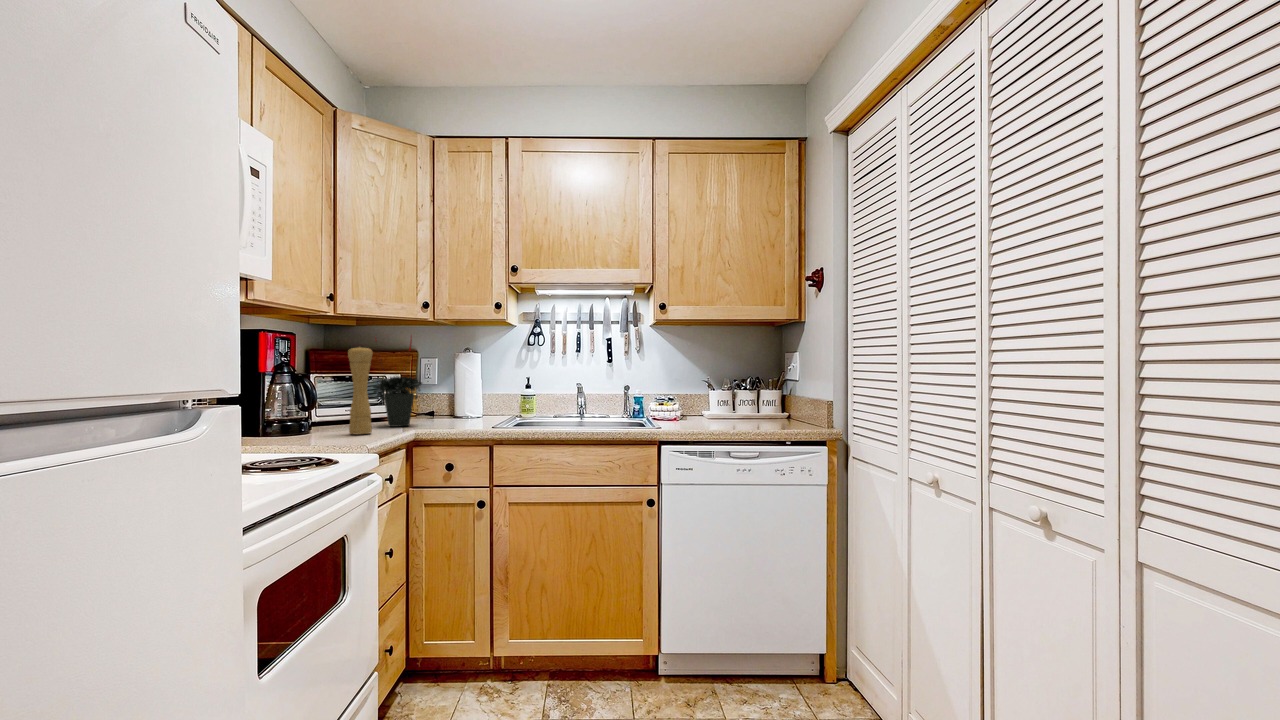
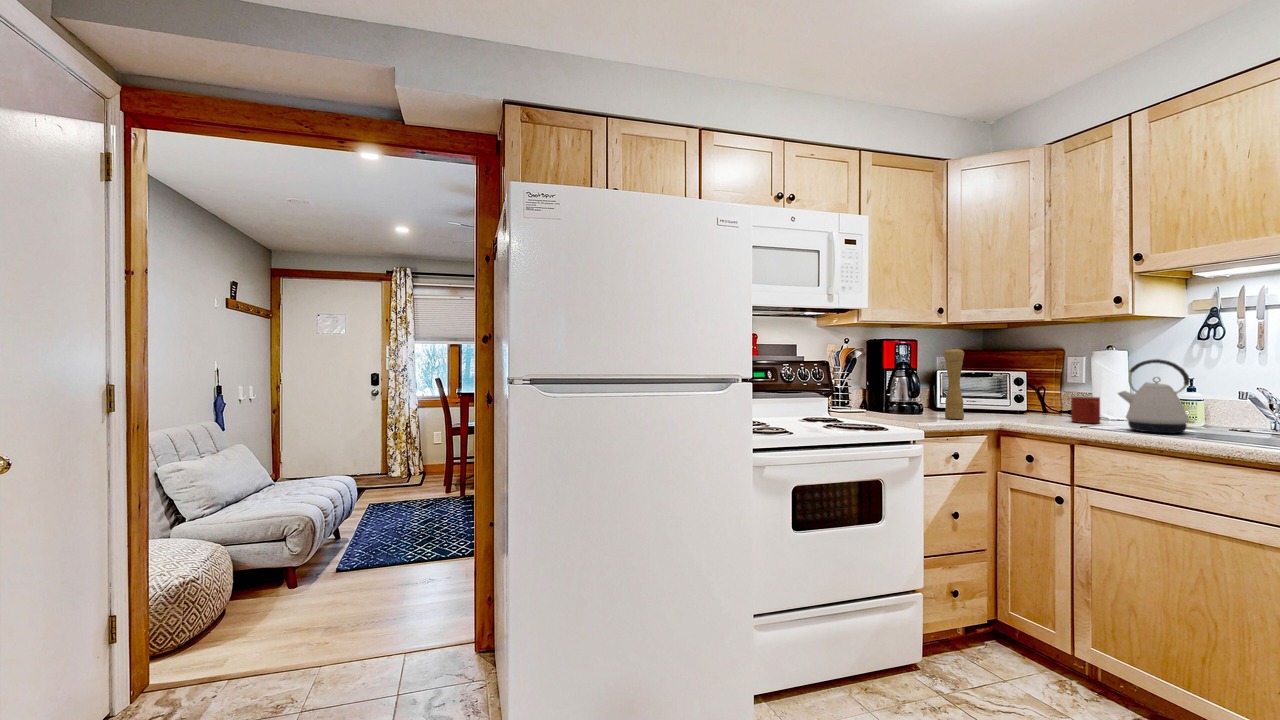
potted plant: present [373,340,422,427] -> none [982,335,1032,418]
kettle: none [507,361,557,426] -> present [1118,359,1195,433]
mug: none [458,397,486,424] -> present [1071,396,1100,423]

